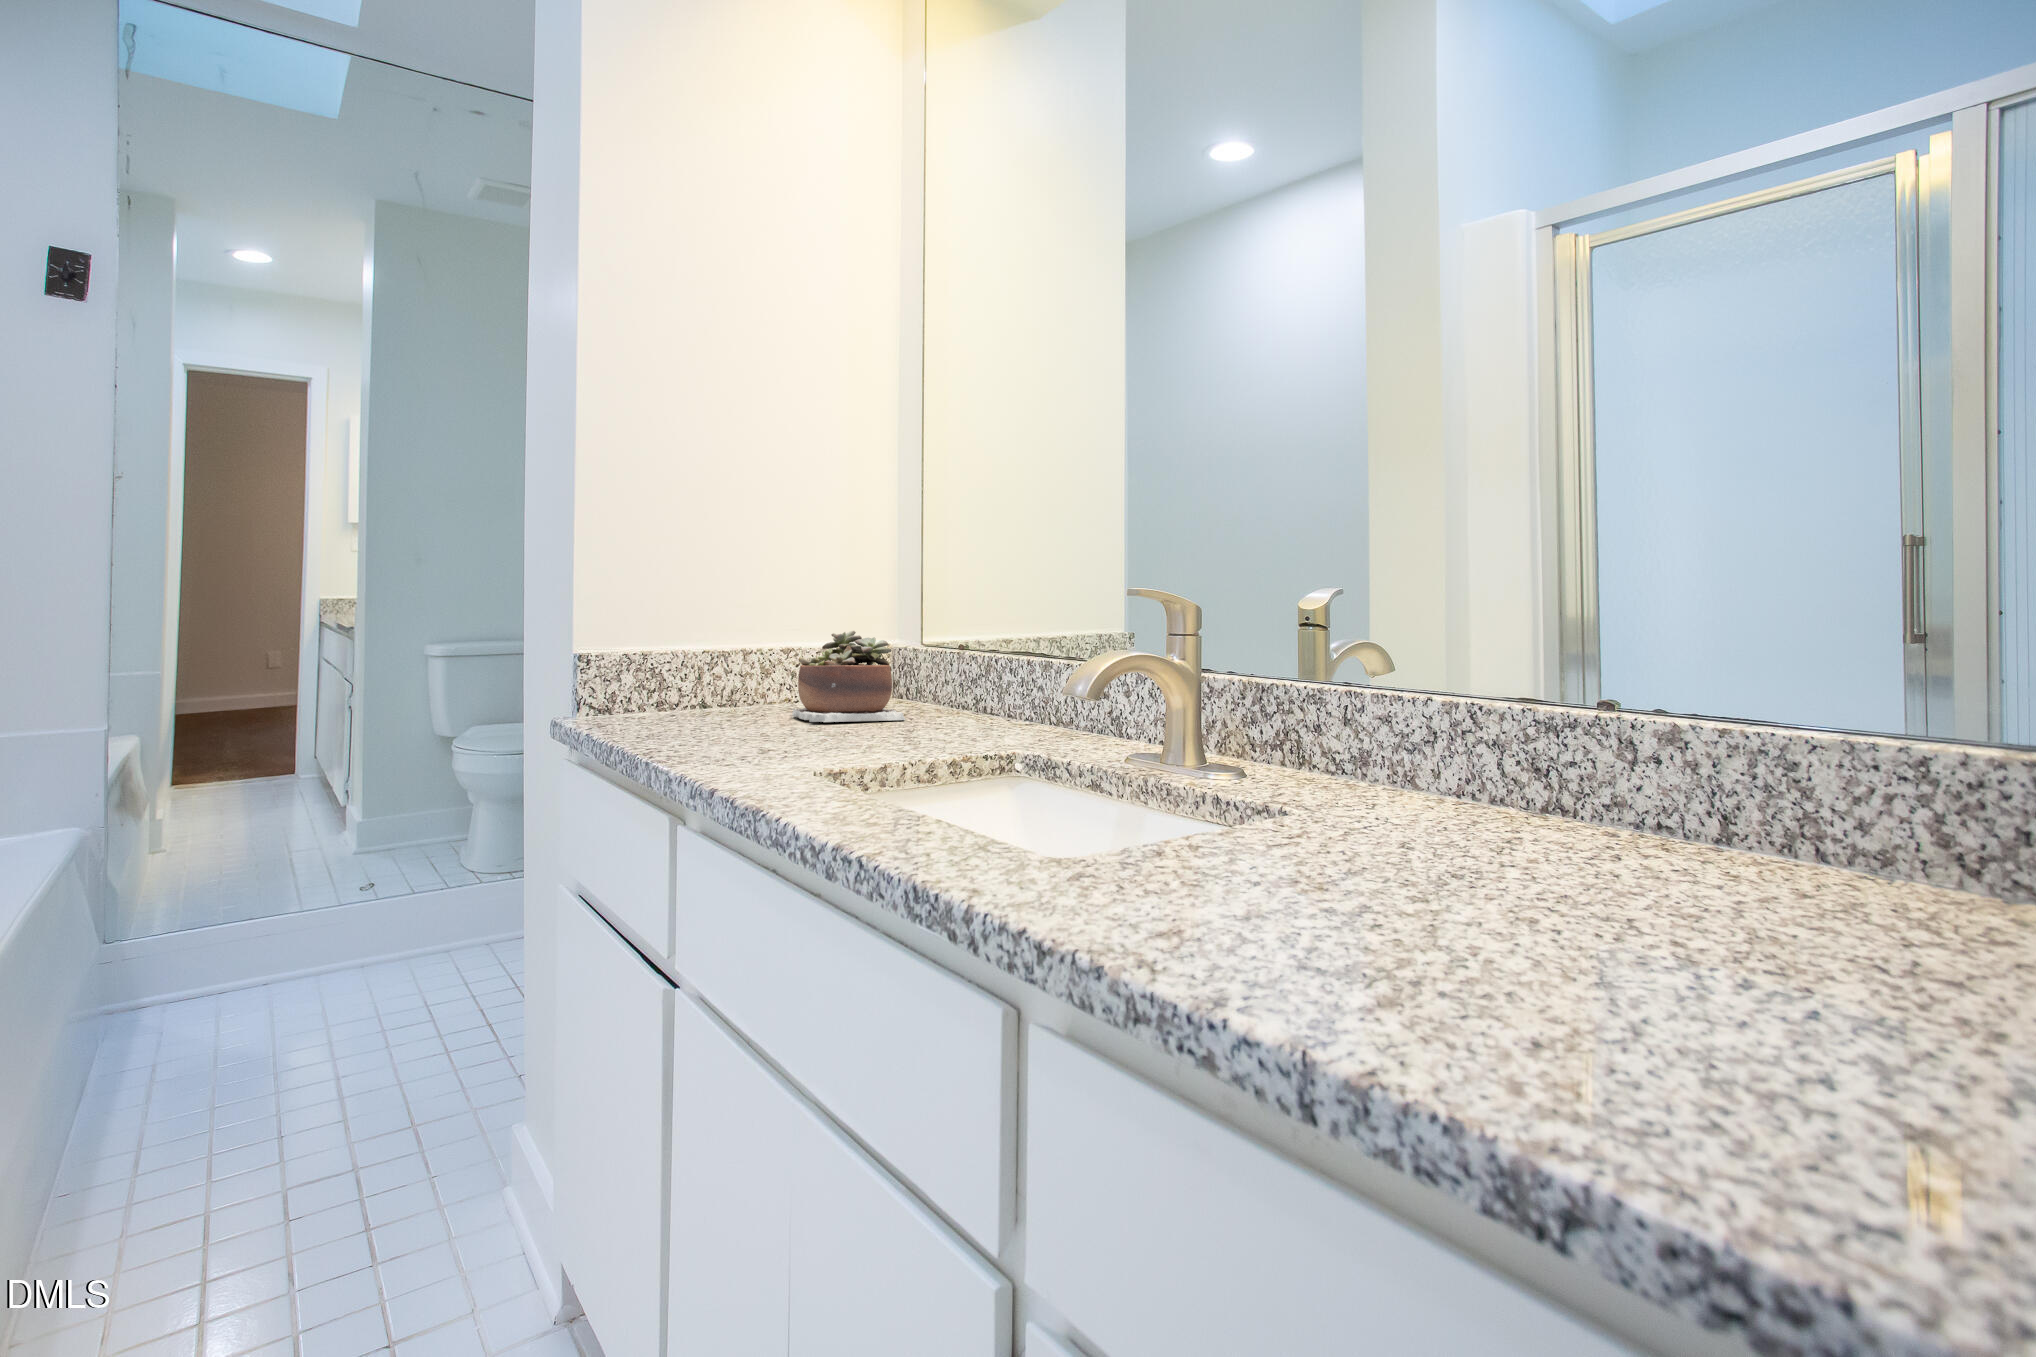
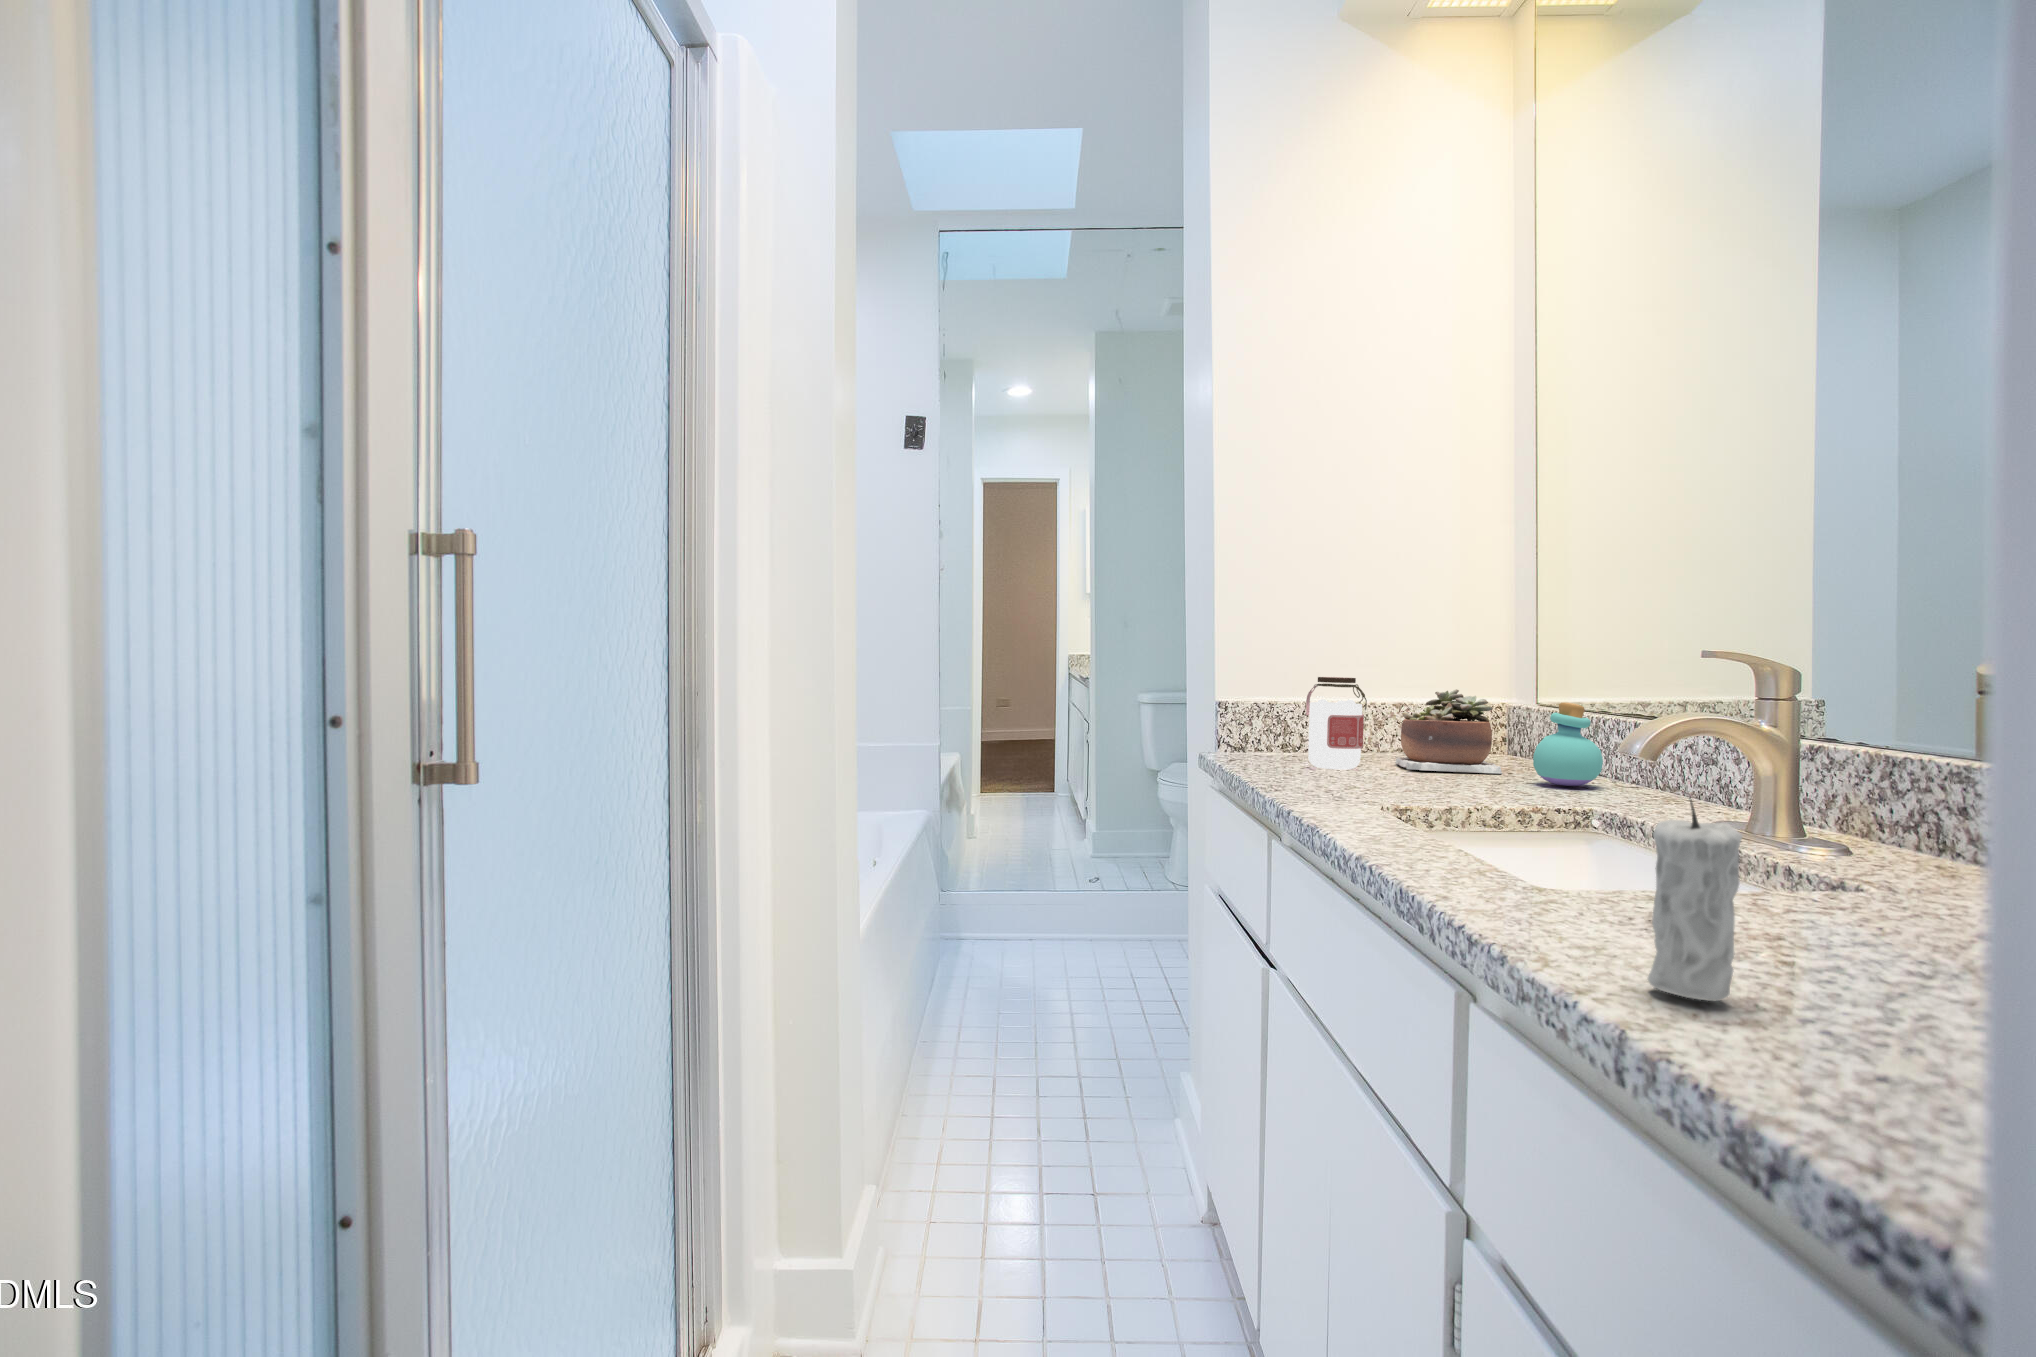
jar: none [693,617,765,730] -> present [1306,677,1367,770]
perfume bottle: none [942,642,1005,728] -> present [1533,703,1603,786]
candle: none [1275,725,1372,986] -> present [1648,798,1742,1001]

